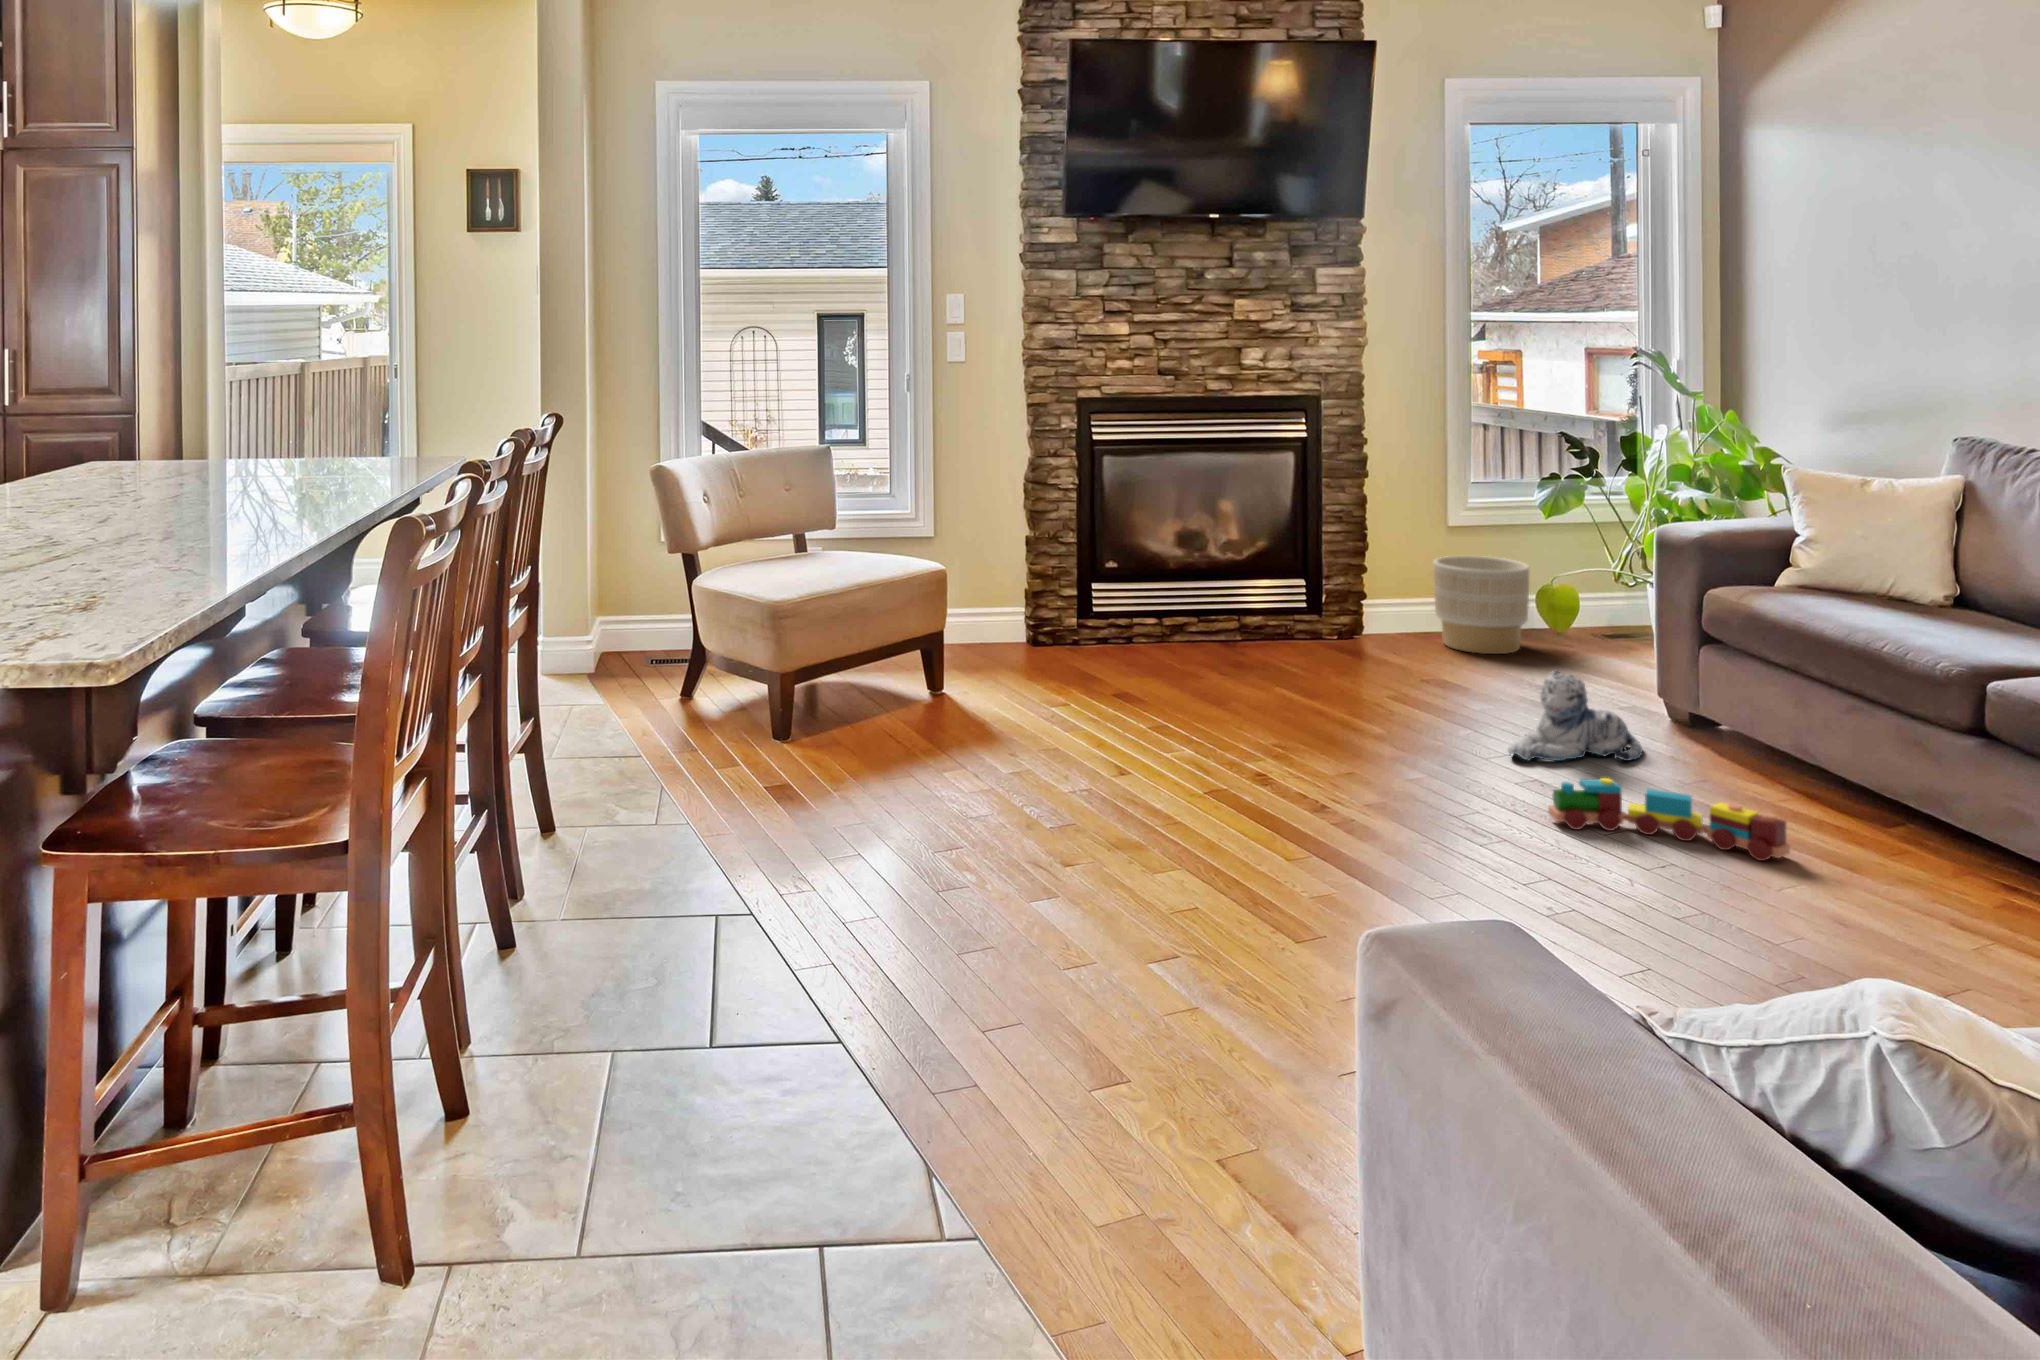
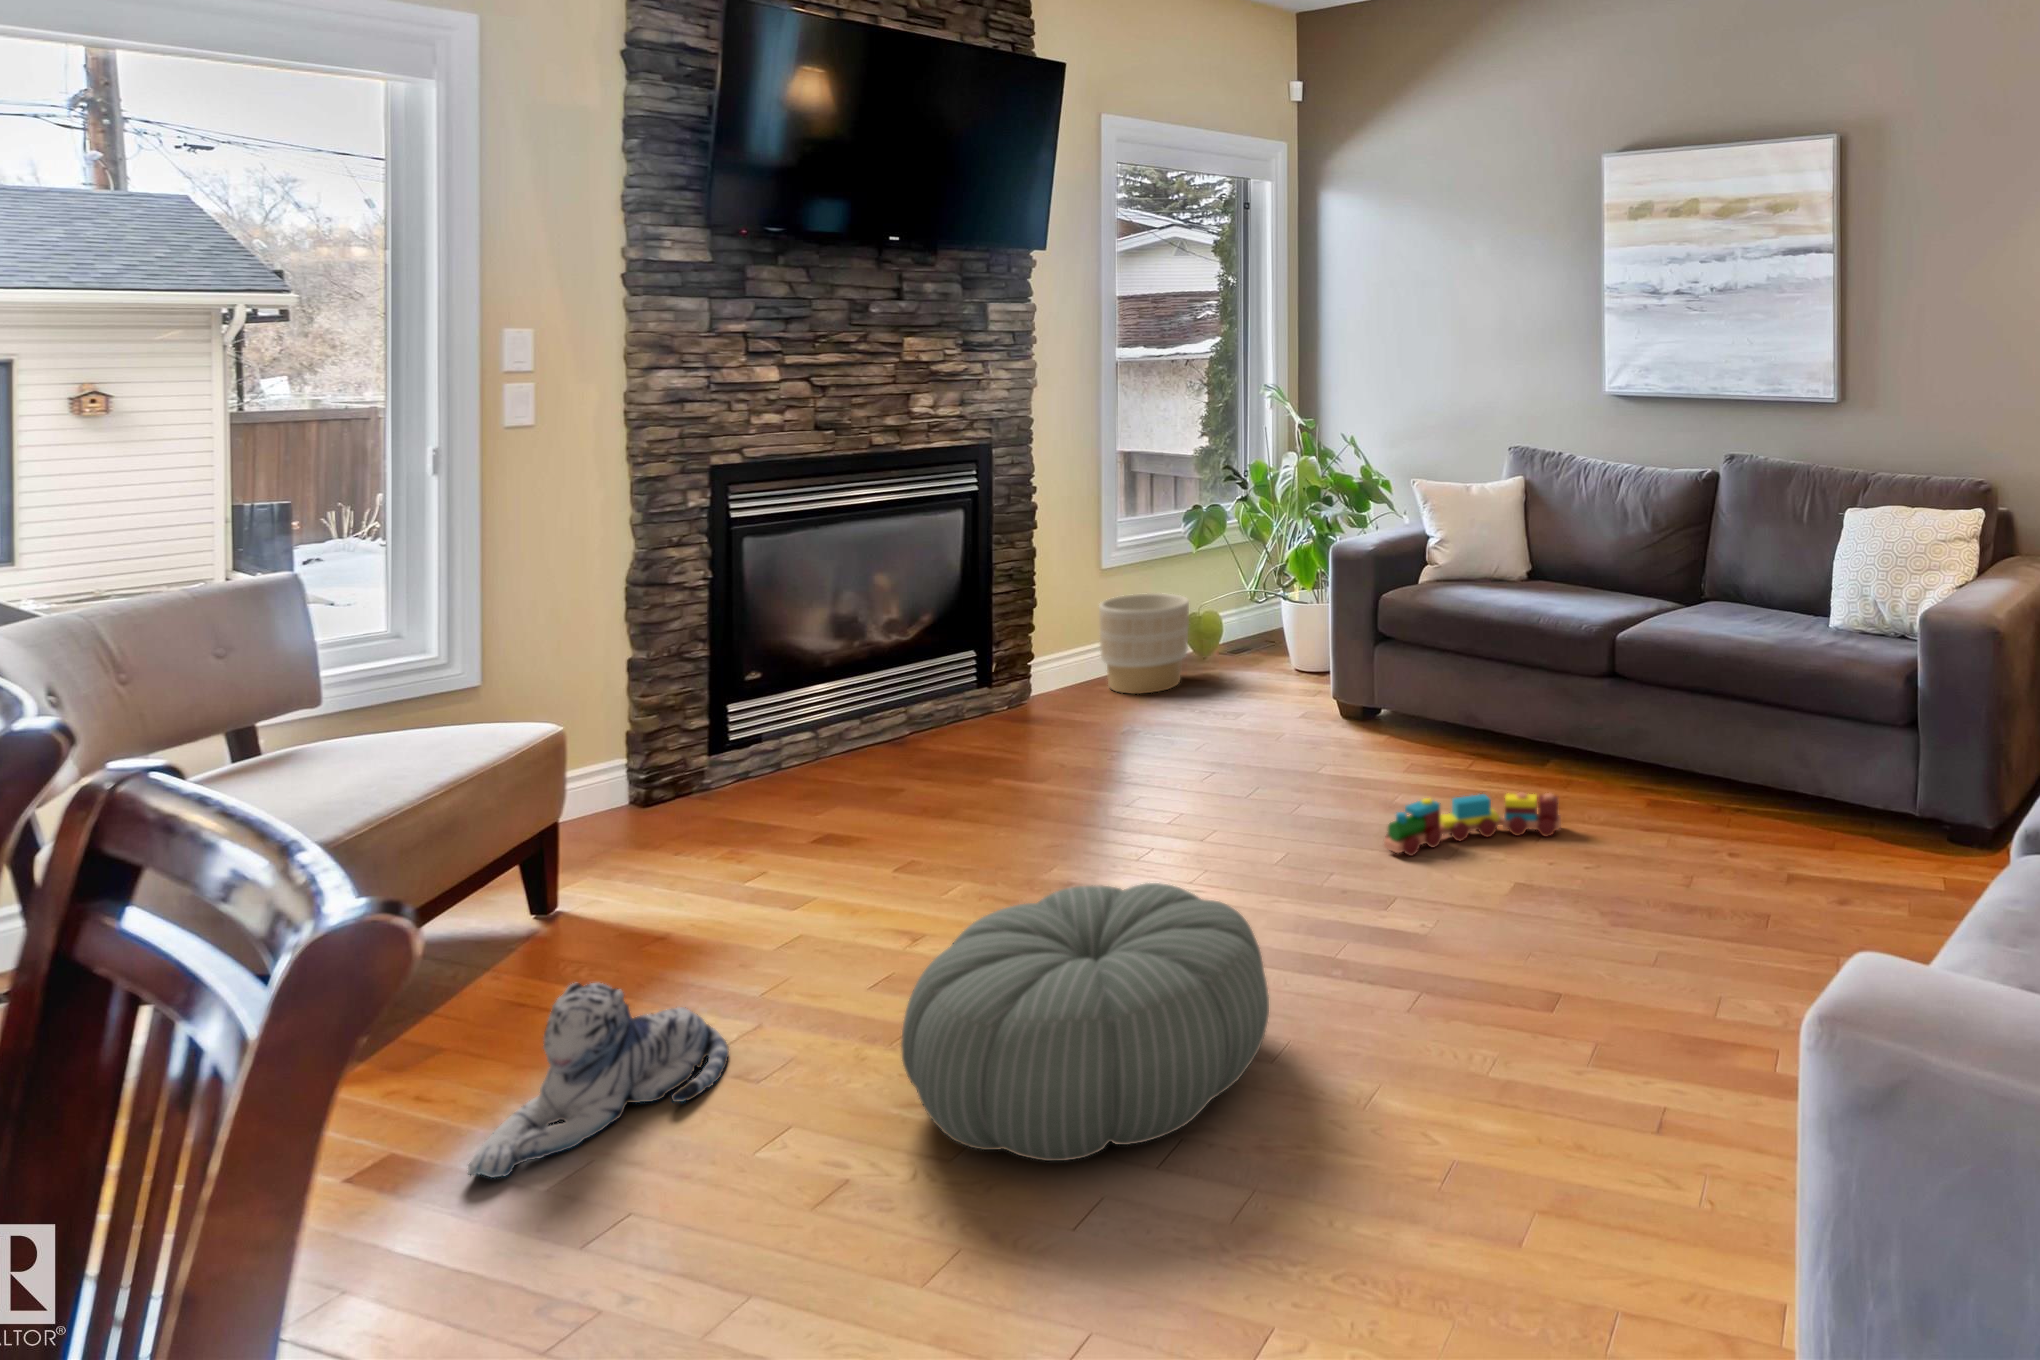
plush toy: present [1508,671,1642,761] -> present [468,983,729,1177]
pouf: none [992,724,1274,907] -> present [901,883,1269,1161]

